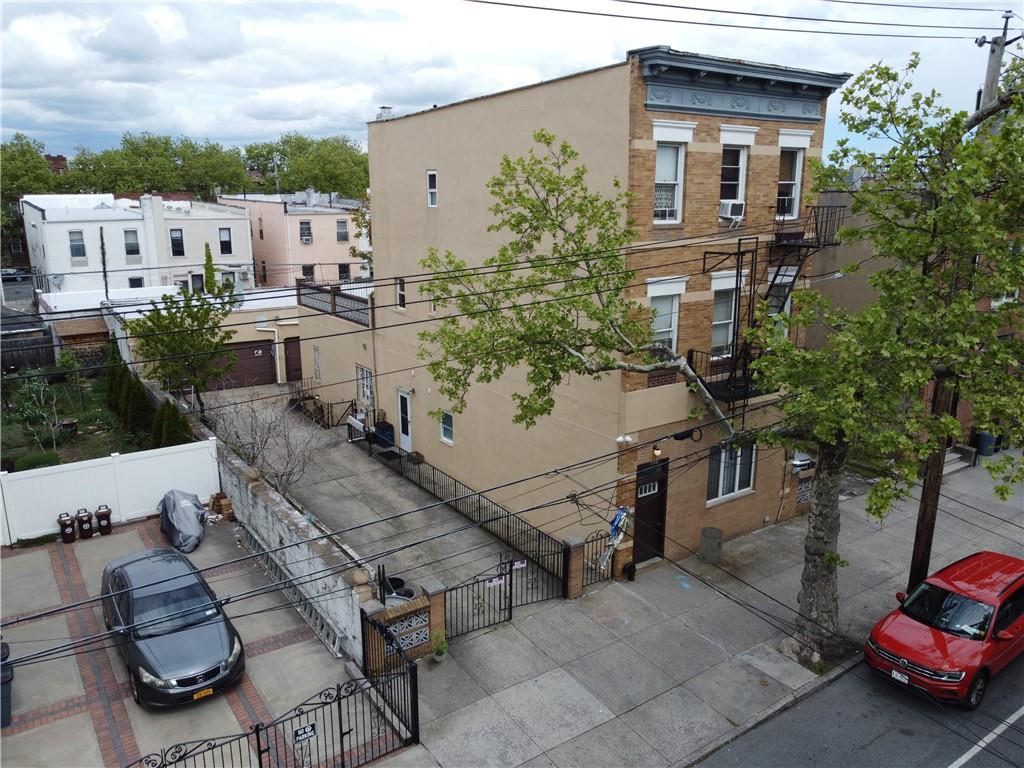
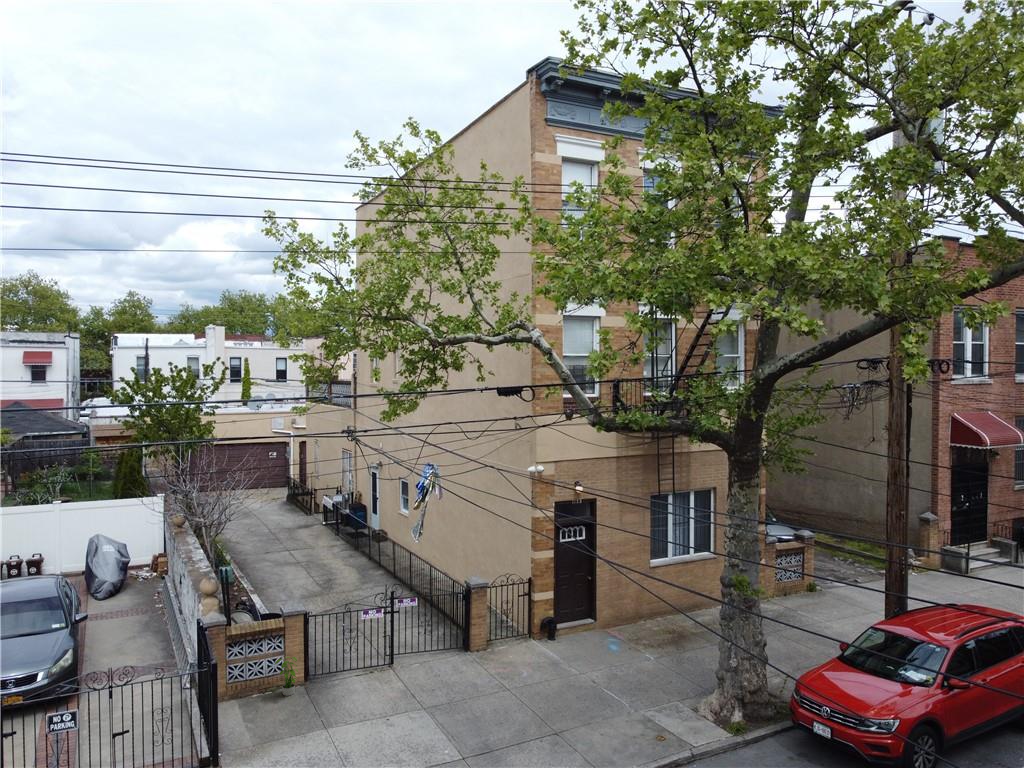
trash can: present [699,527,724,564] -> none [643,588,670,630]

